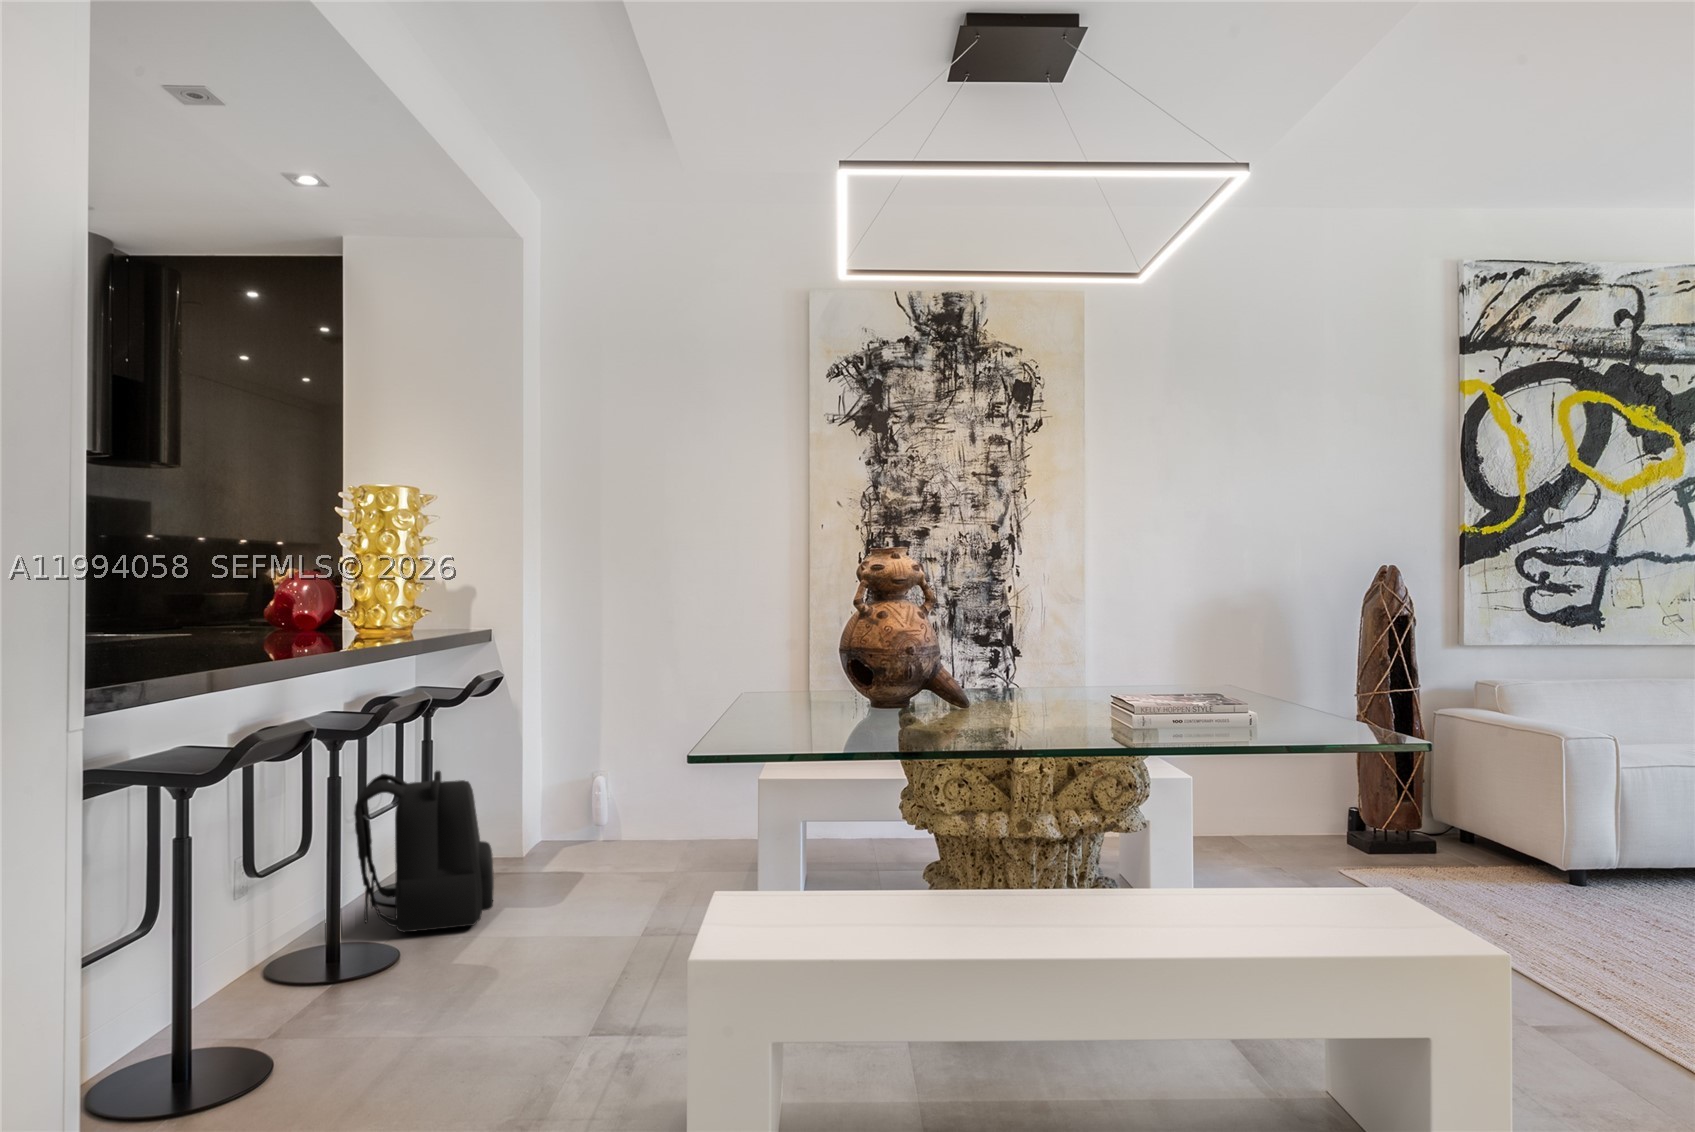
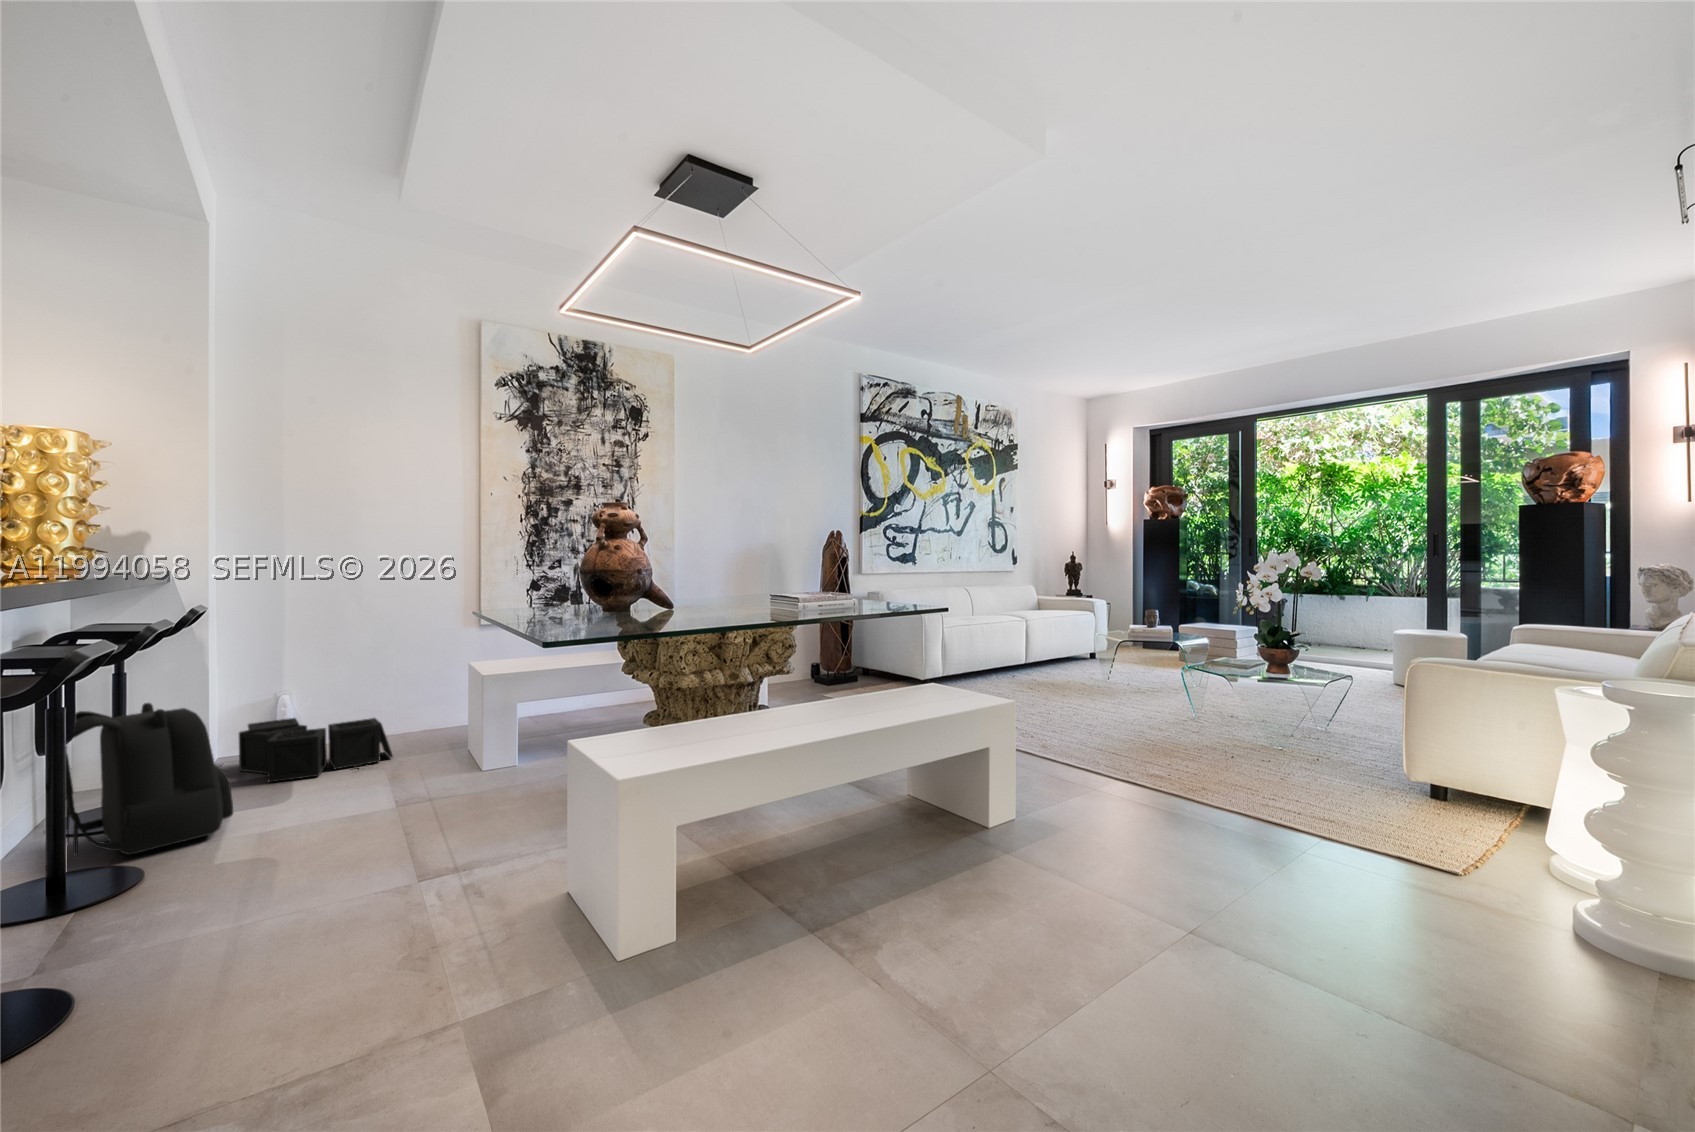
storage bin: none [556,798,694,874] -> present [239,718,393,782]

